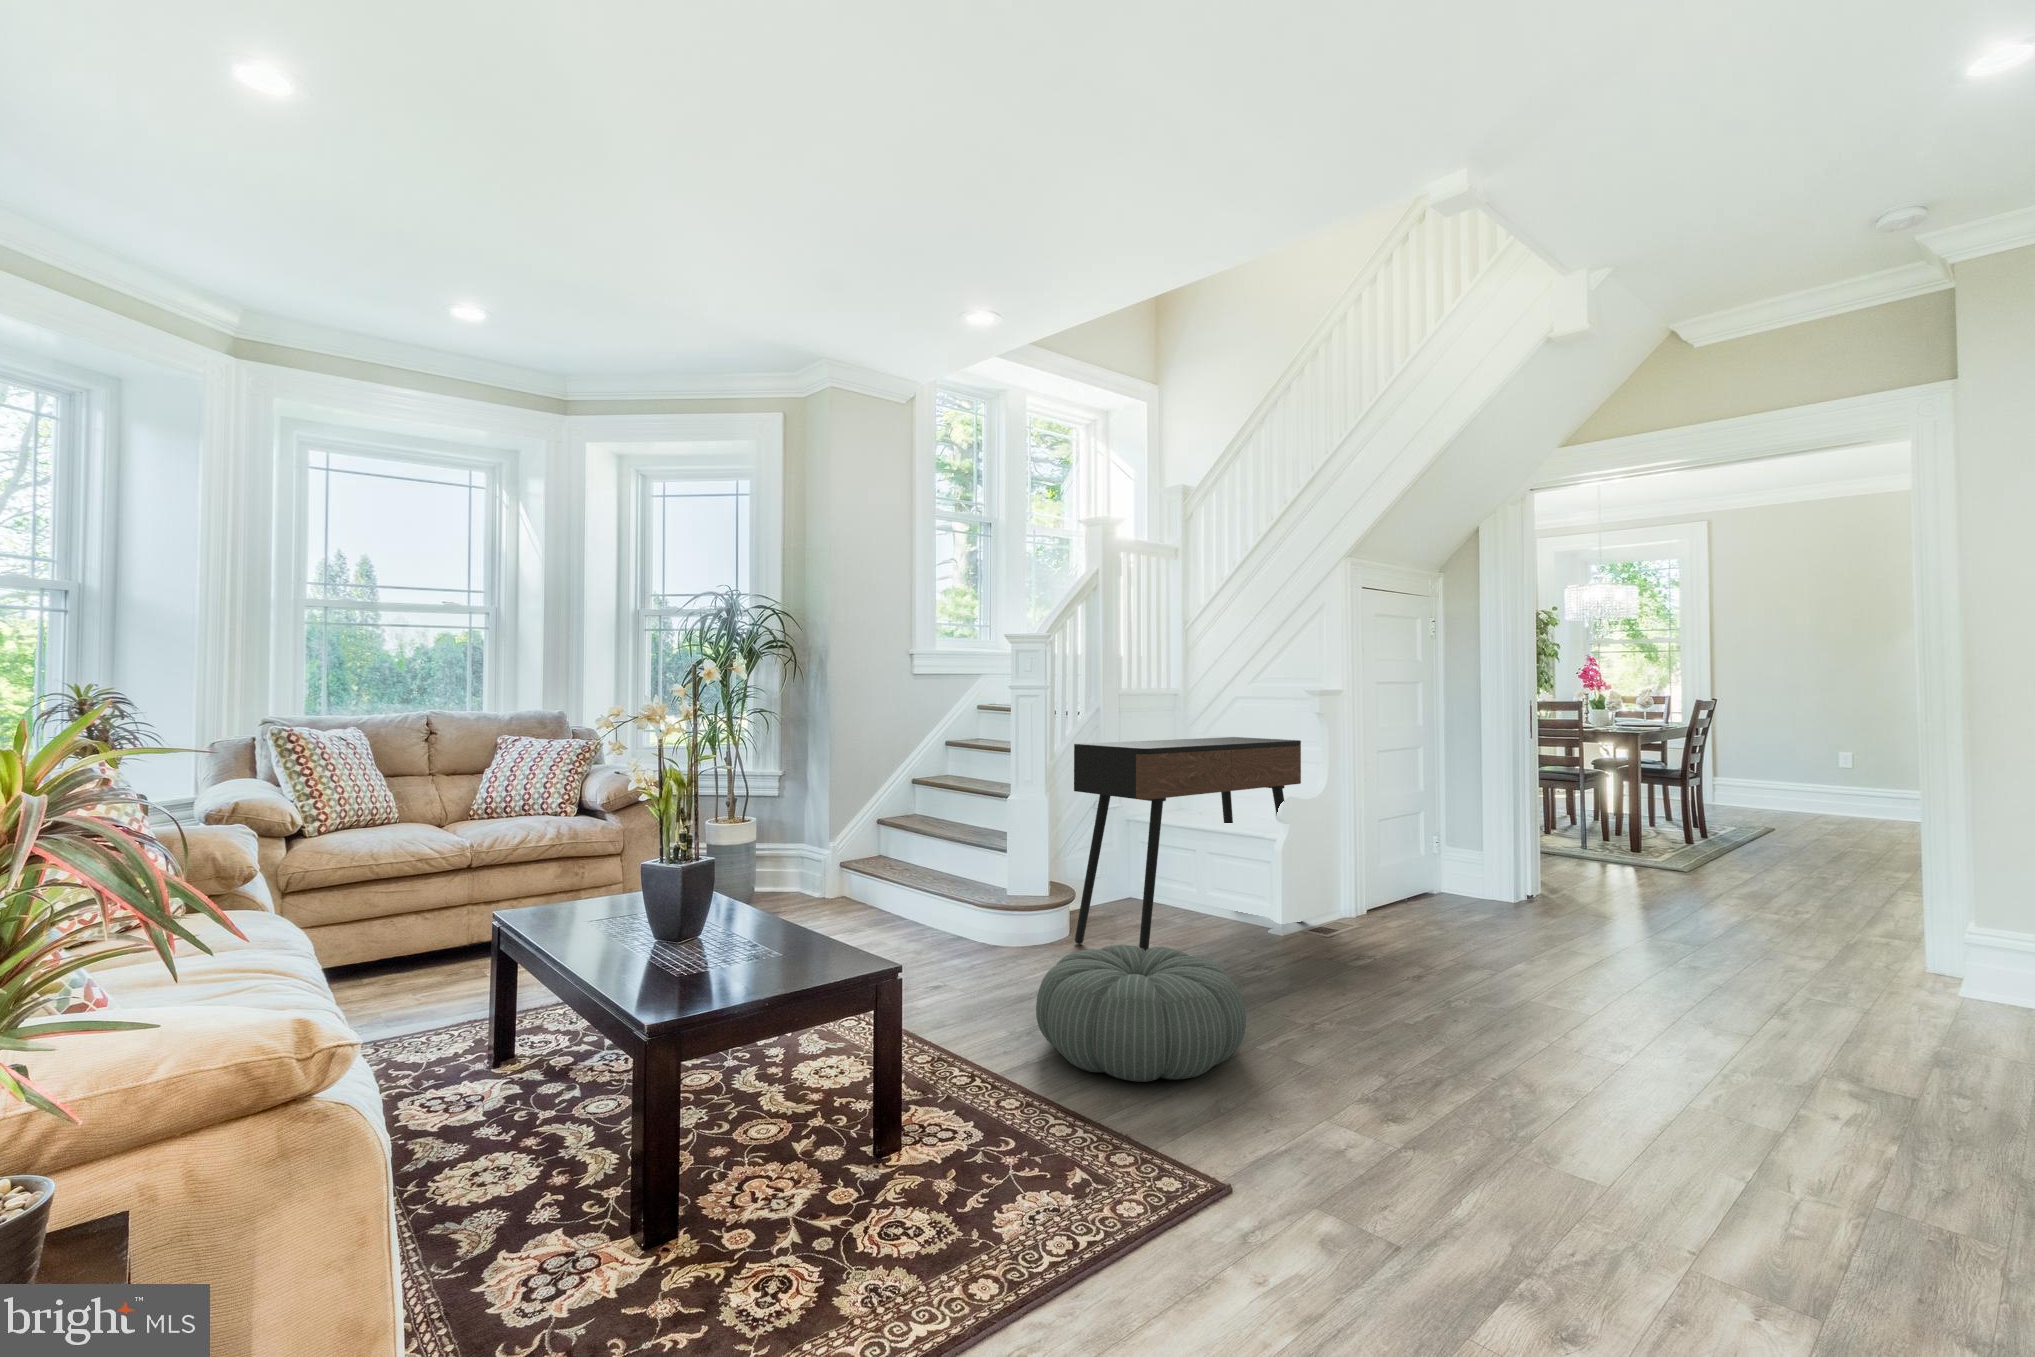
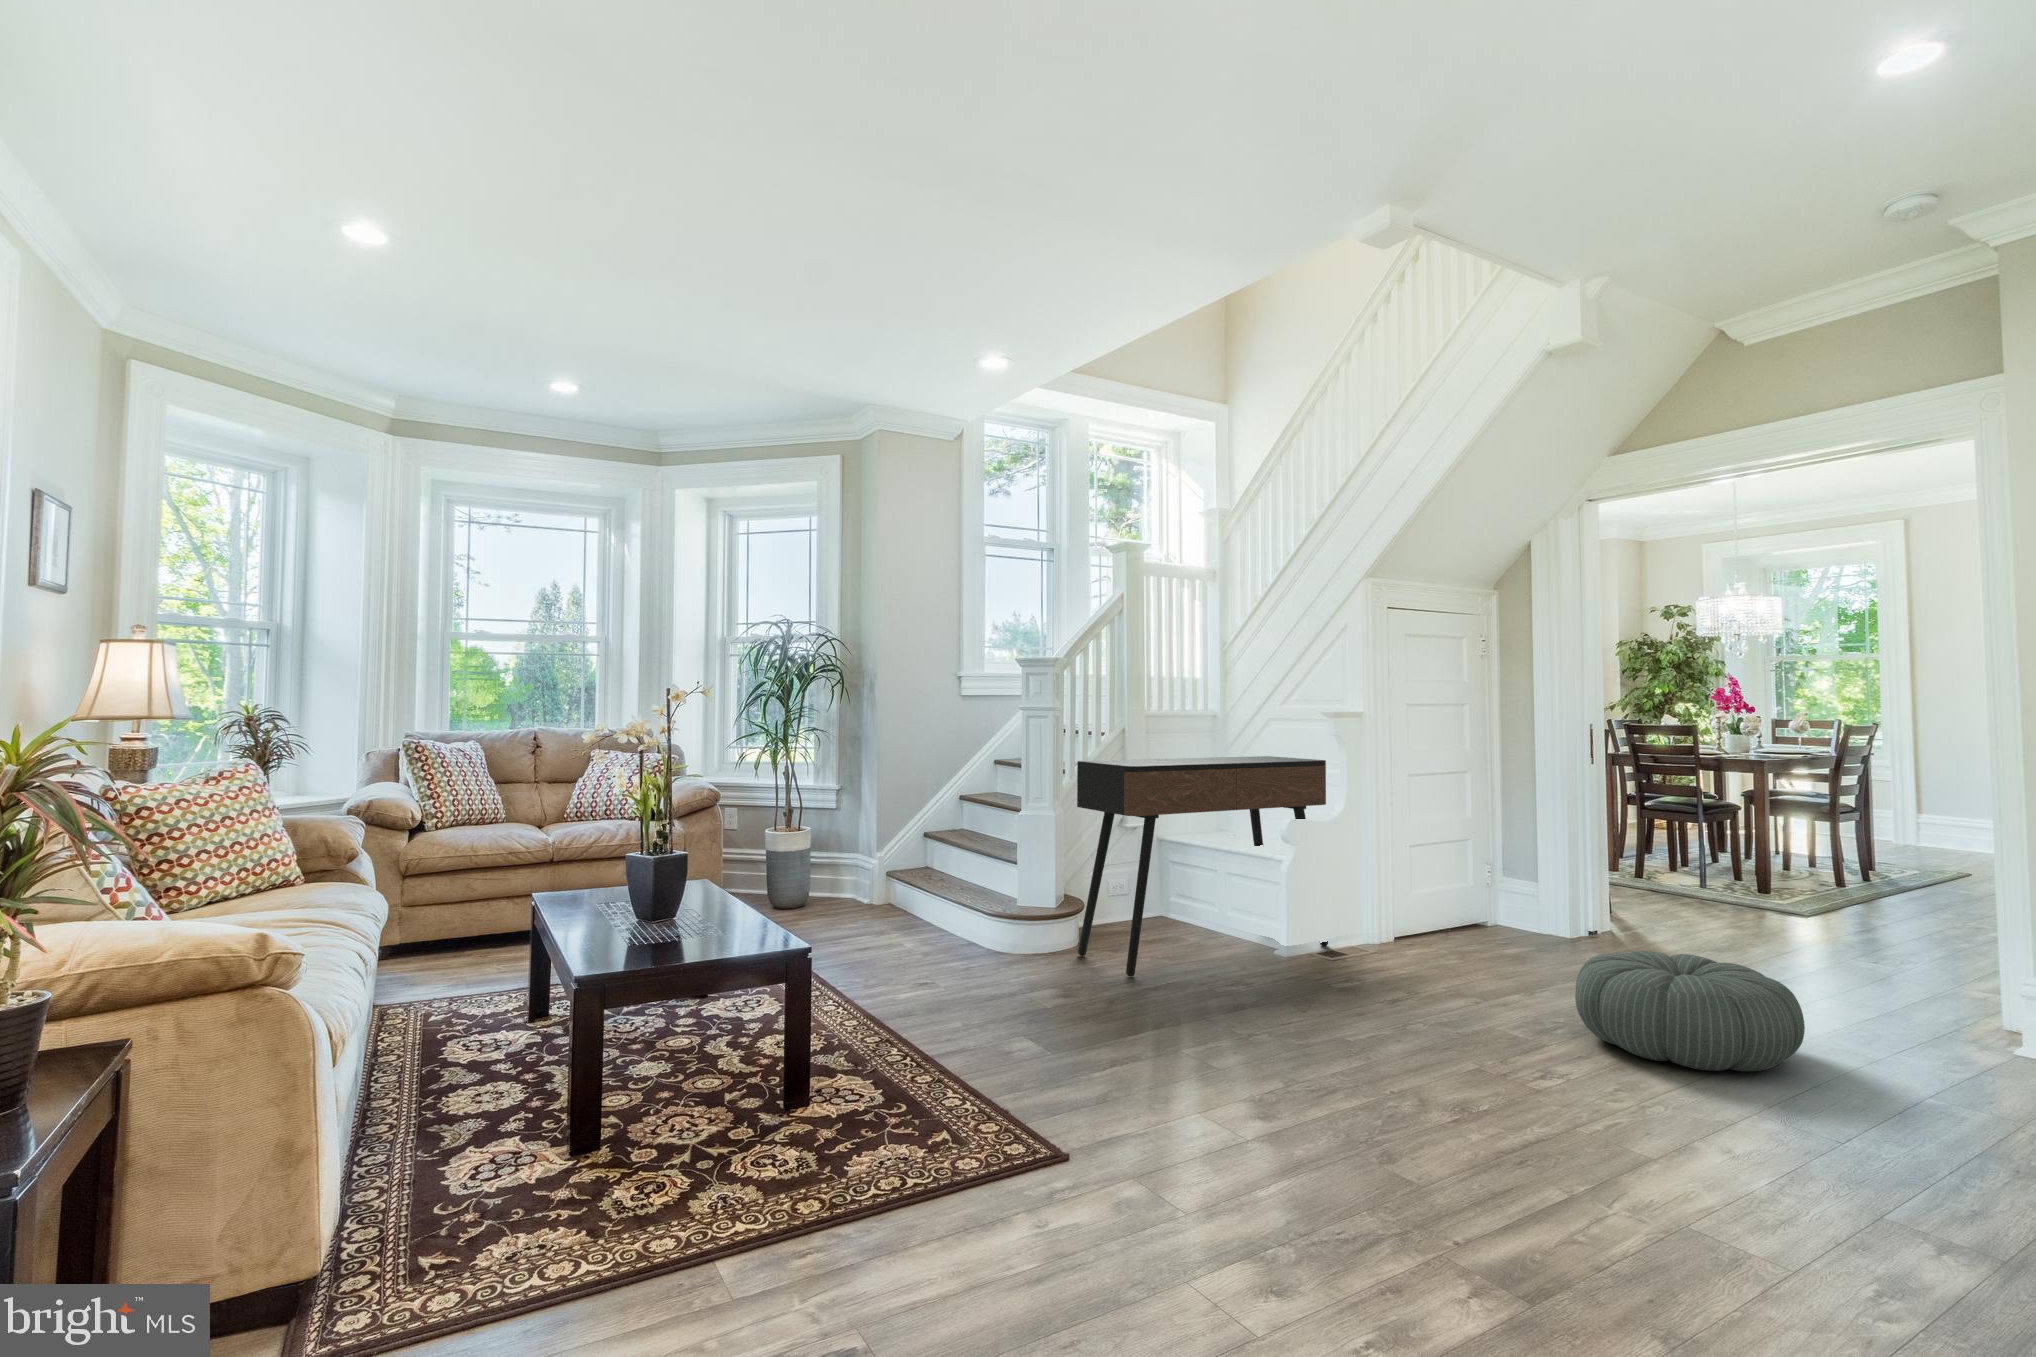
pouf: present [1036,945,1246,1082] -> present [1575,951,1805,1071]

